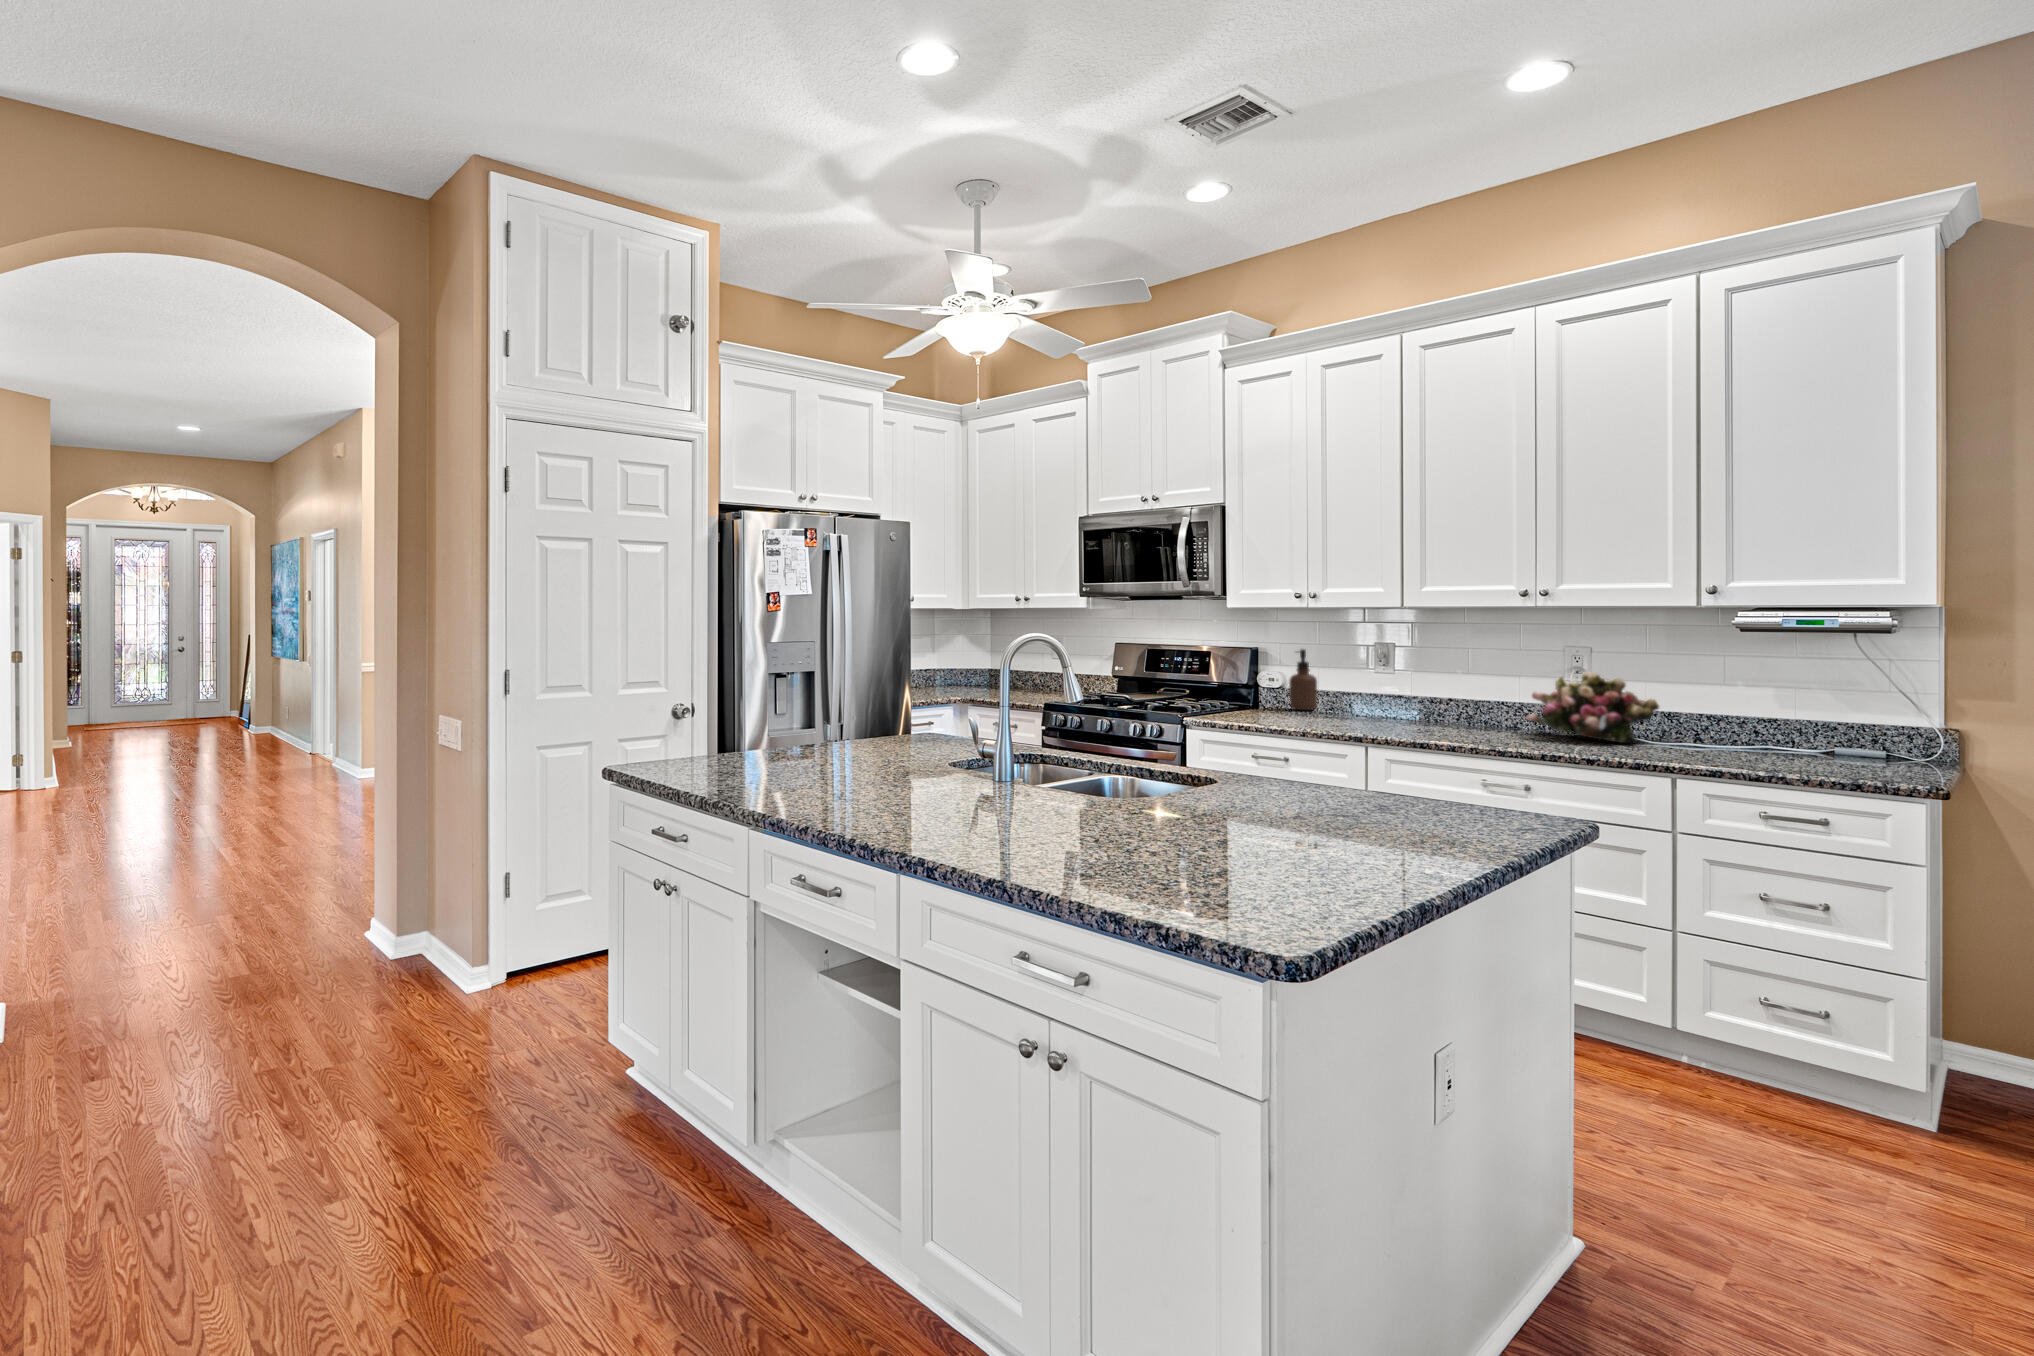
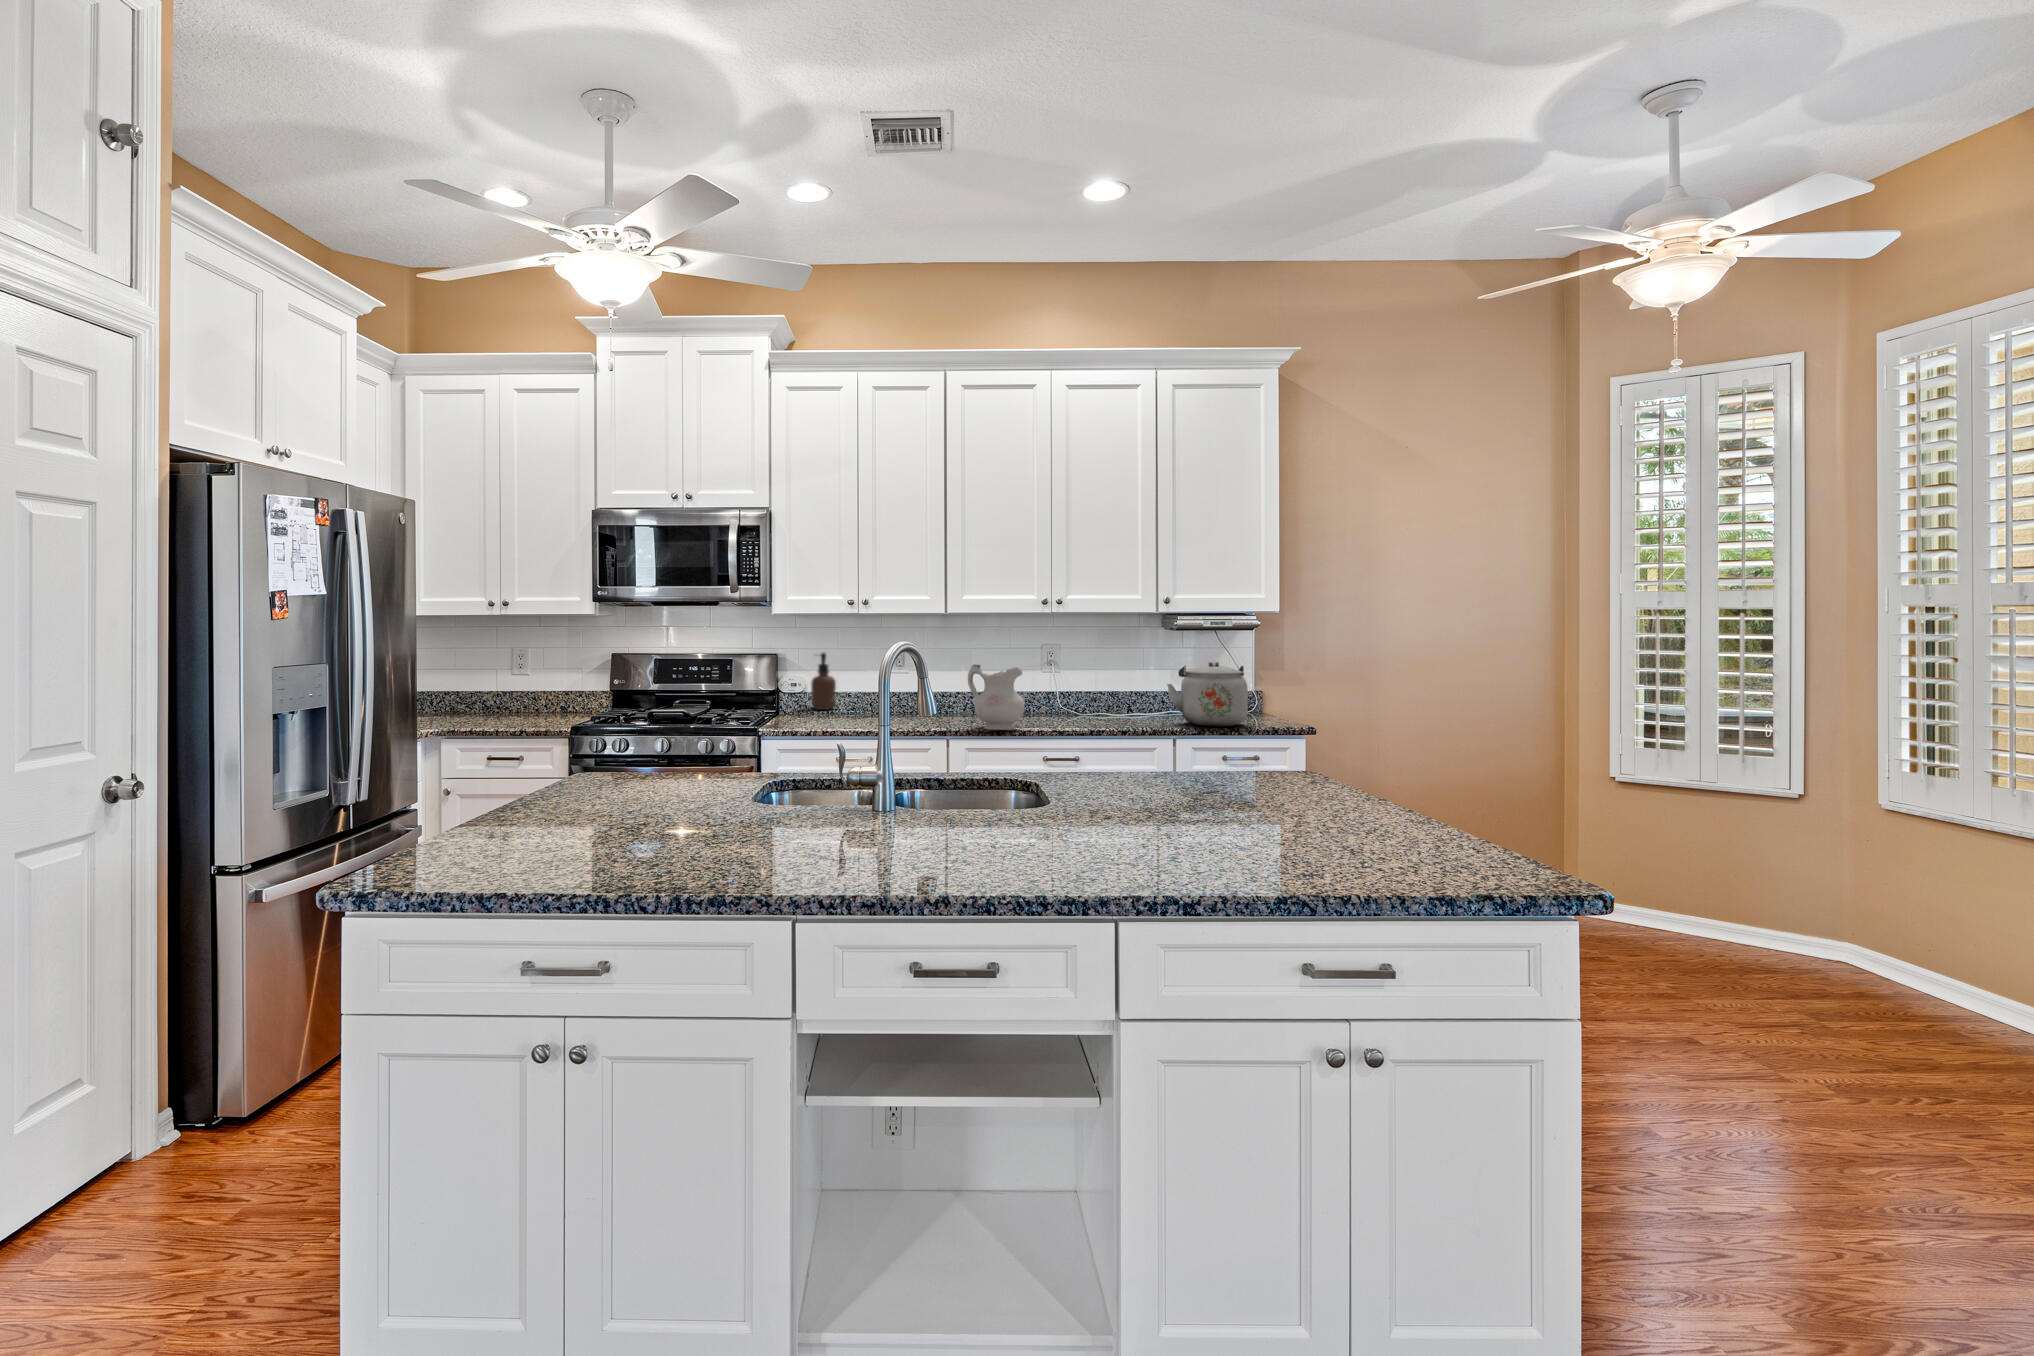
ceramic pitcher: none [1390,665,1457,744] -> present [968,664,1024,730]
flower arrangement: present [1527,672,1659,743] -> none [1036,663,1119,716]
kettle: none [1688,676,1838,770] -> present [1167,662,1248,726]

